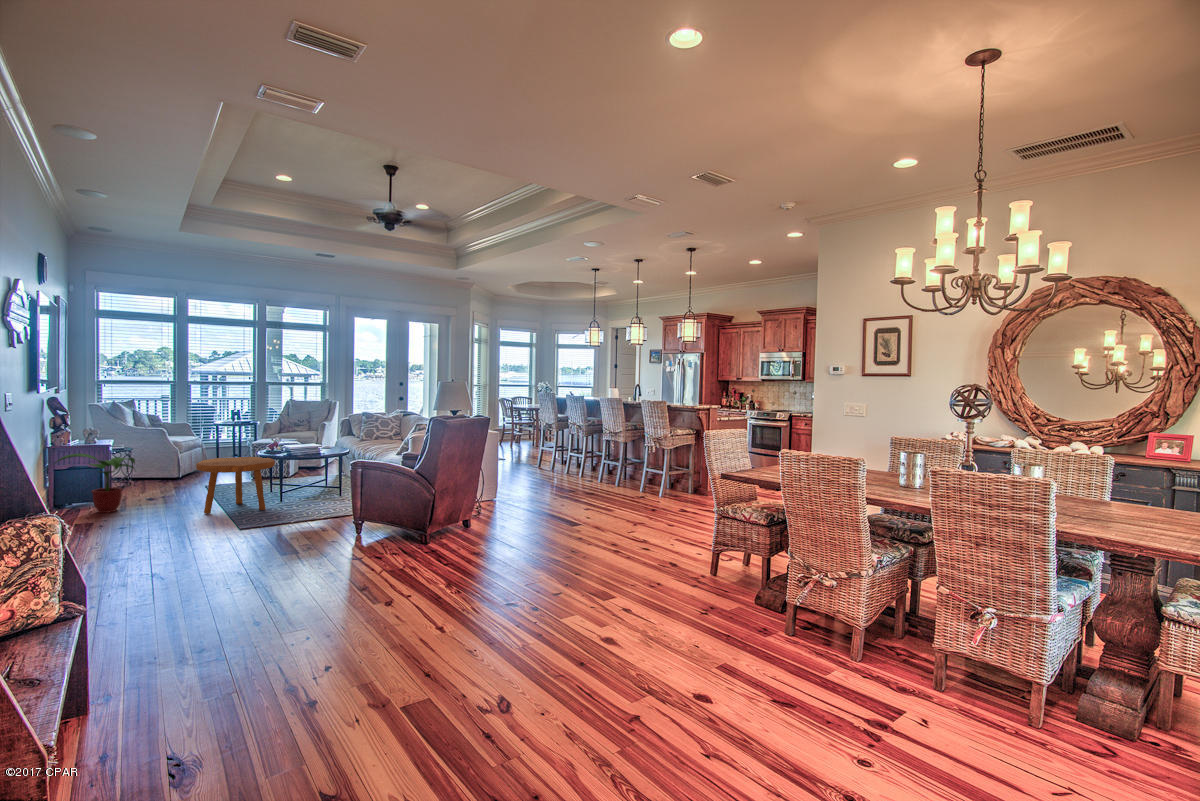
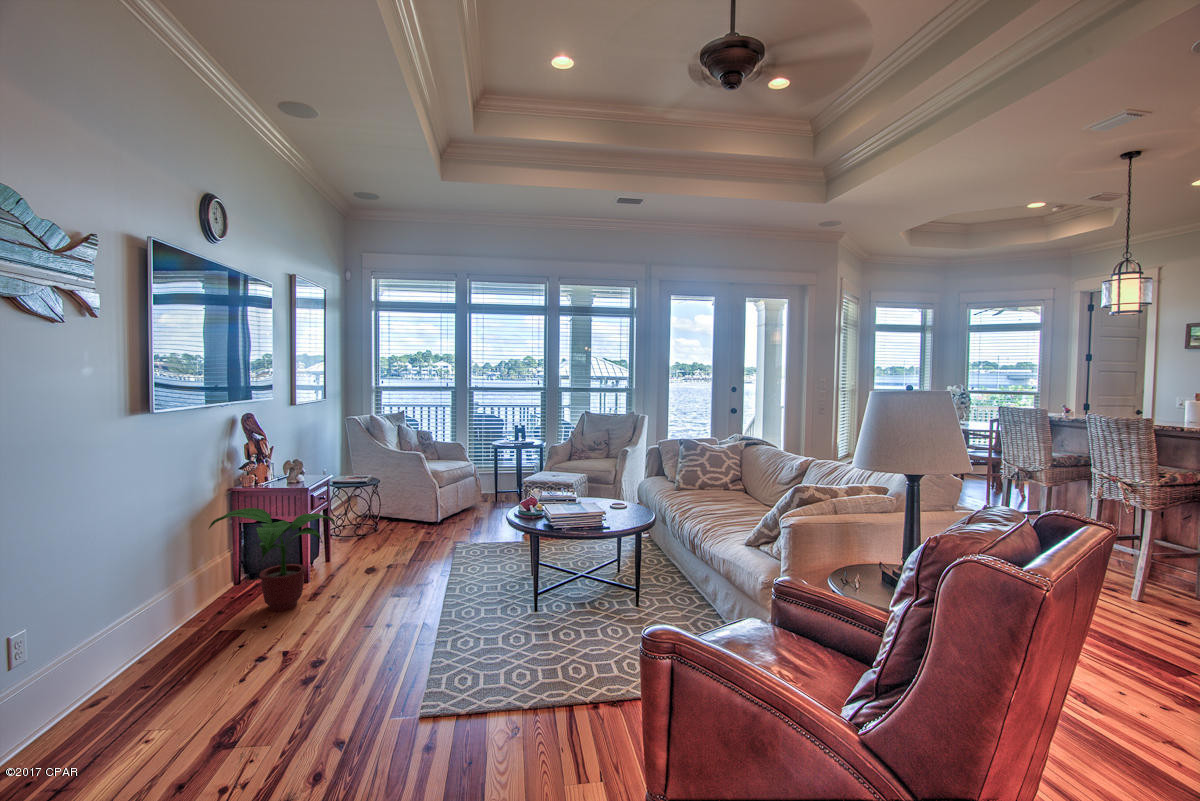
footstool: present [196,457,275,513] -> none [382,530,516,655]

